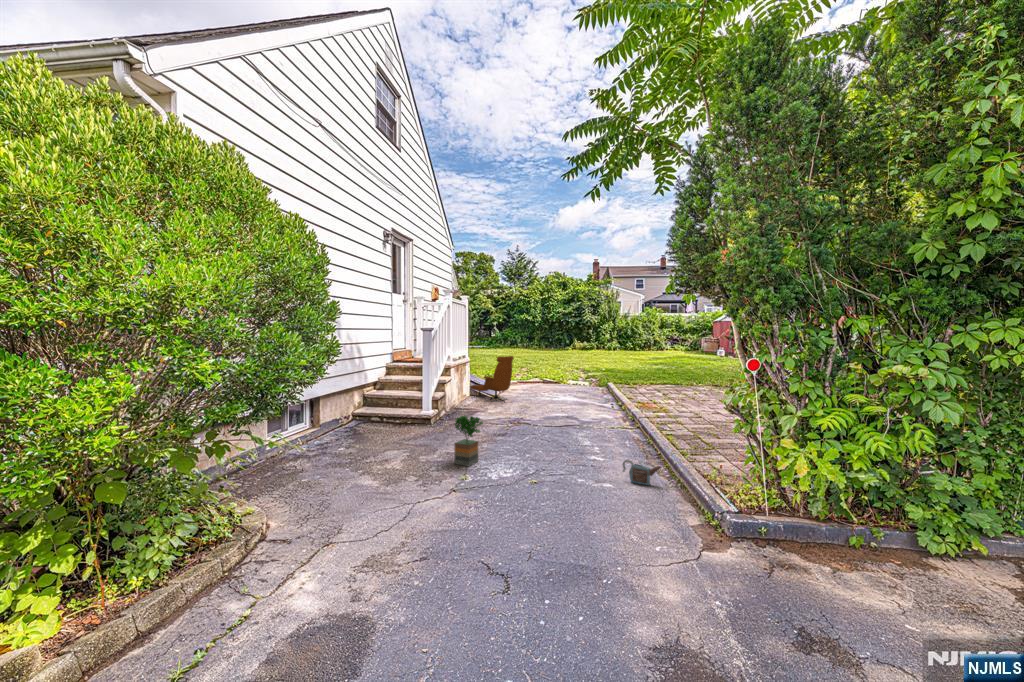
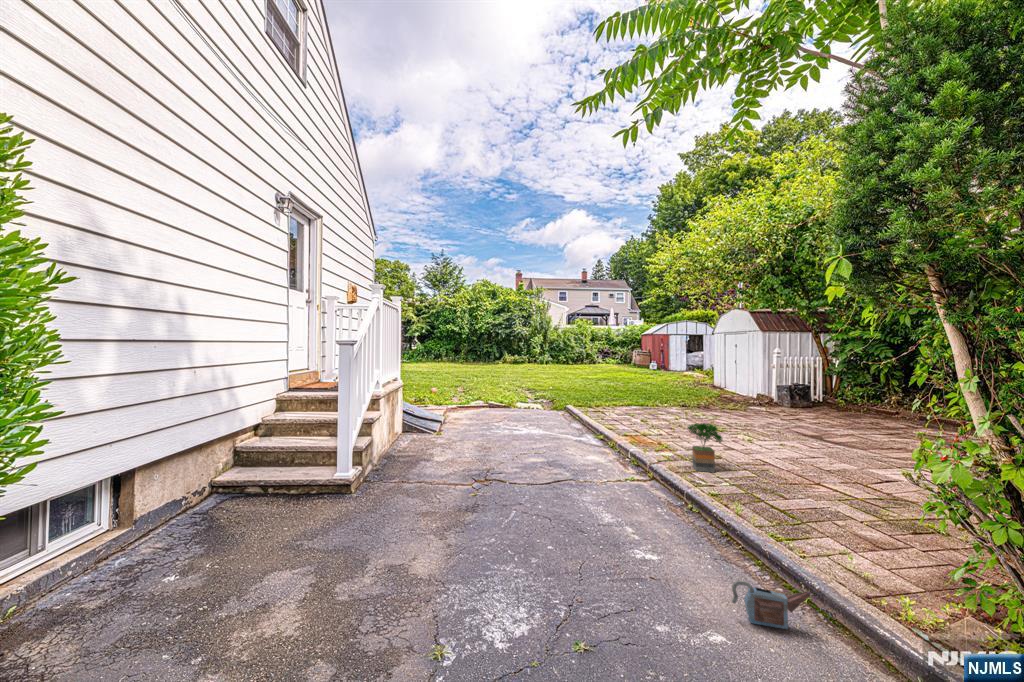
lounge chair: present [470,356,513,400] -> none [403,377,464,441]
potted tree: present [454,416,483,466] -> present [688,423,722,472]

